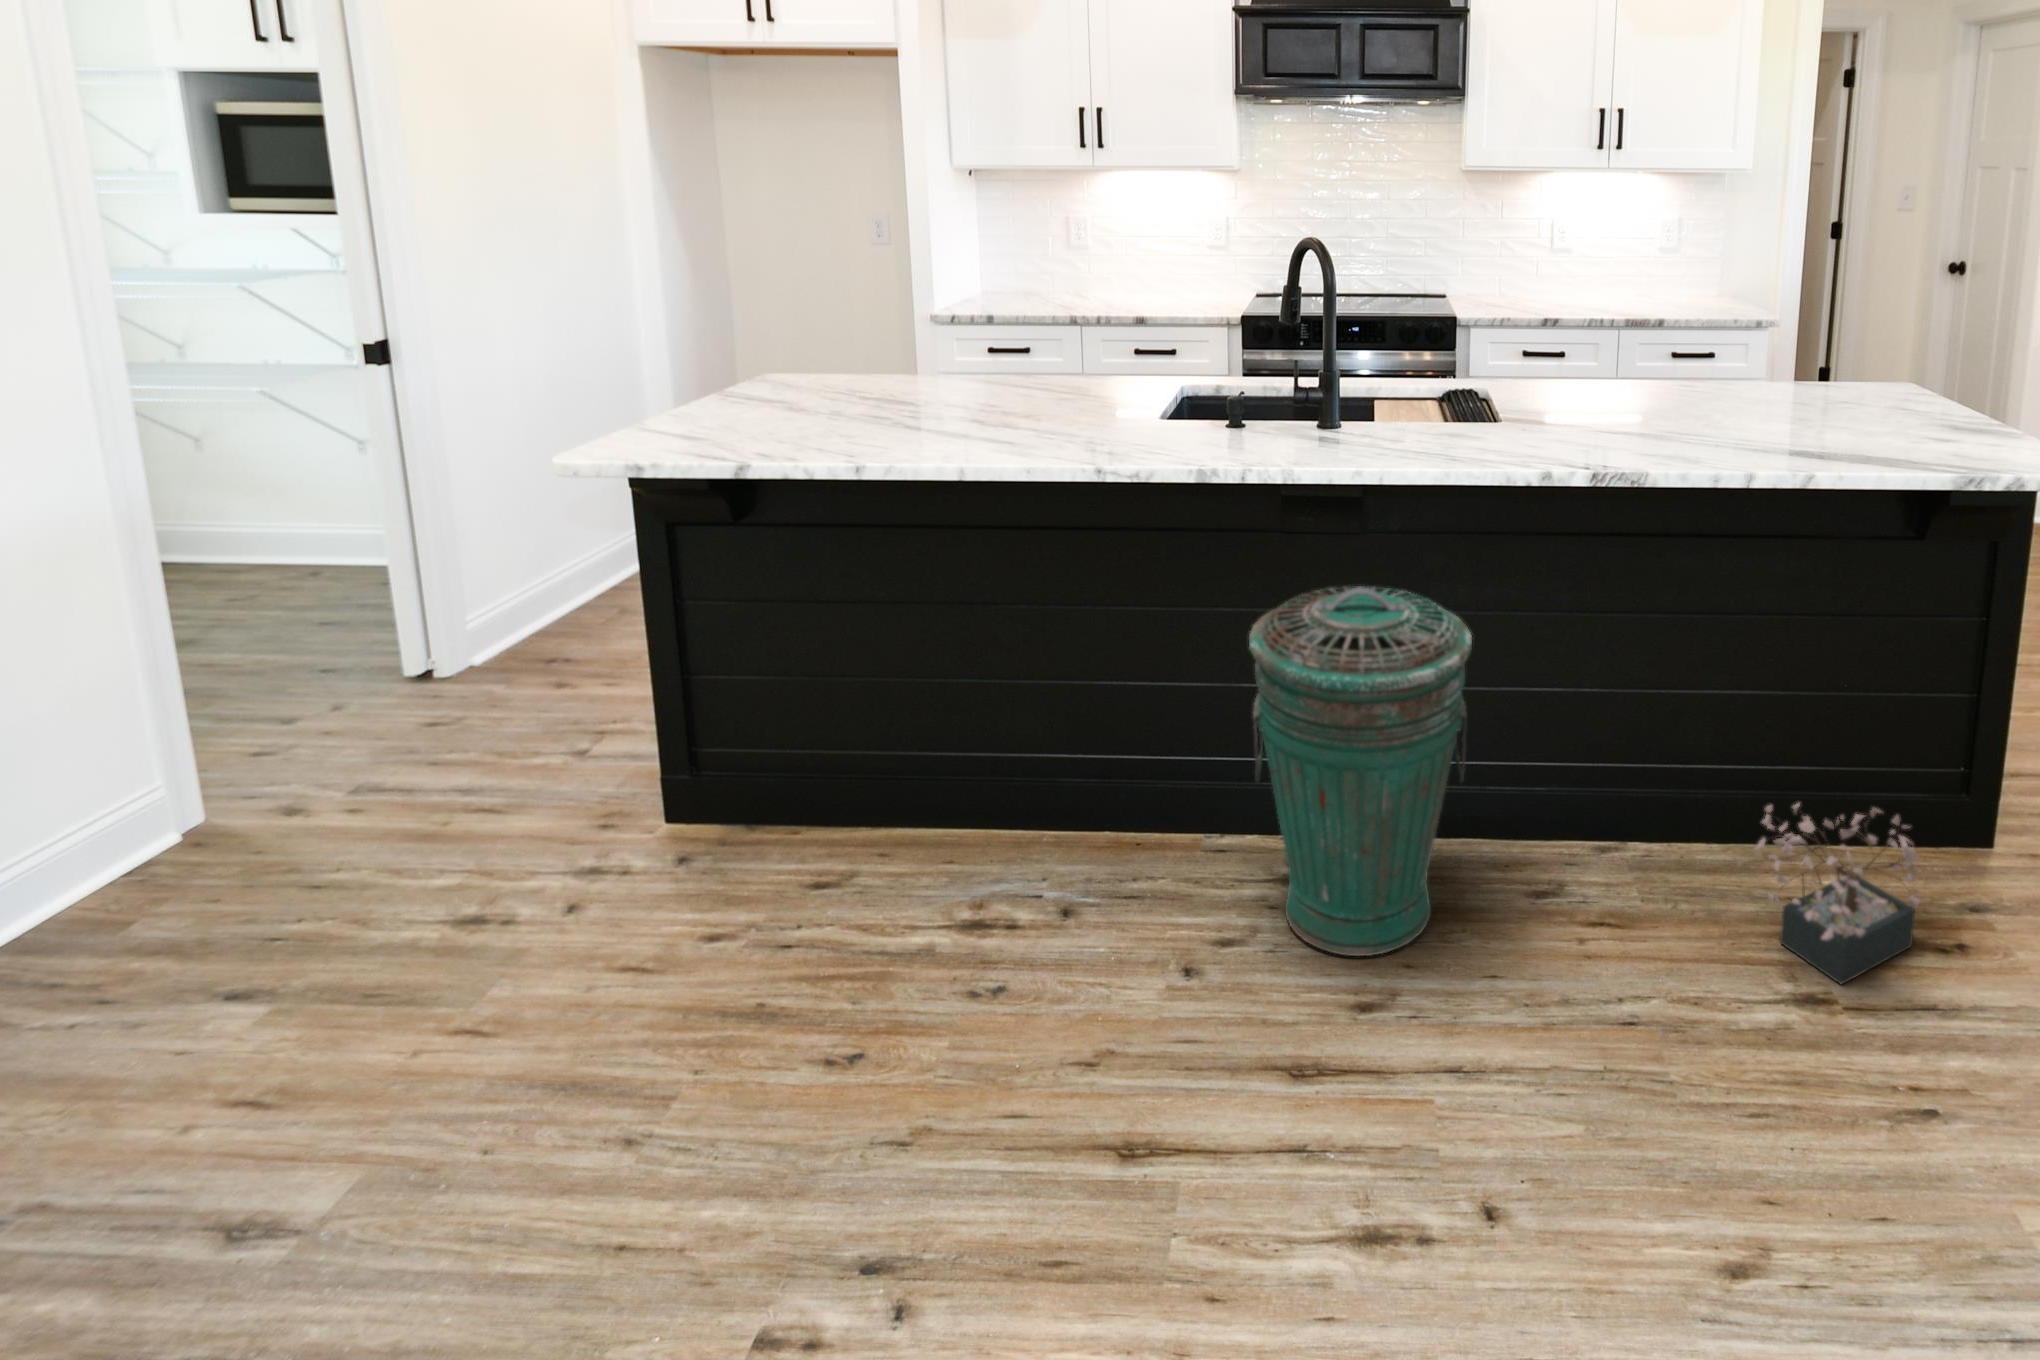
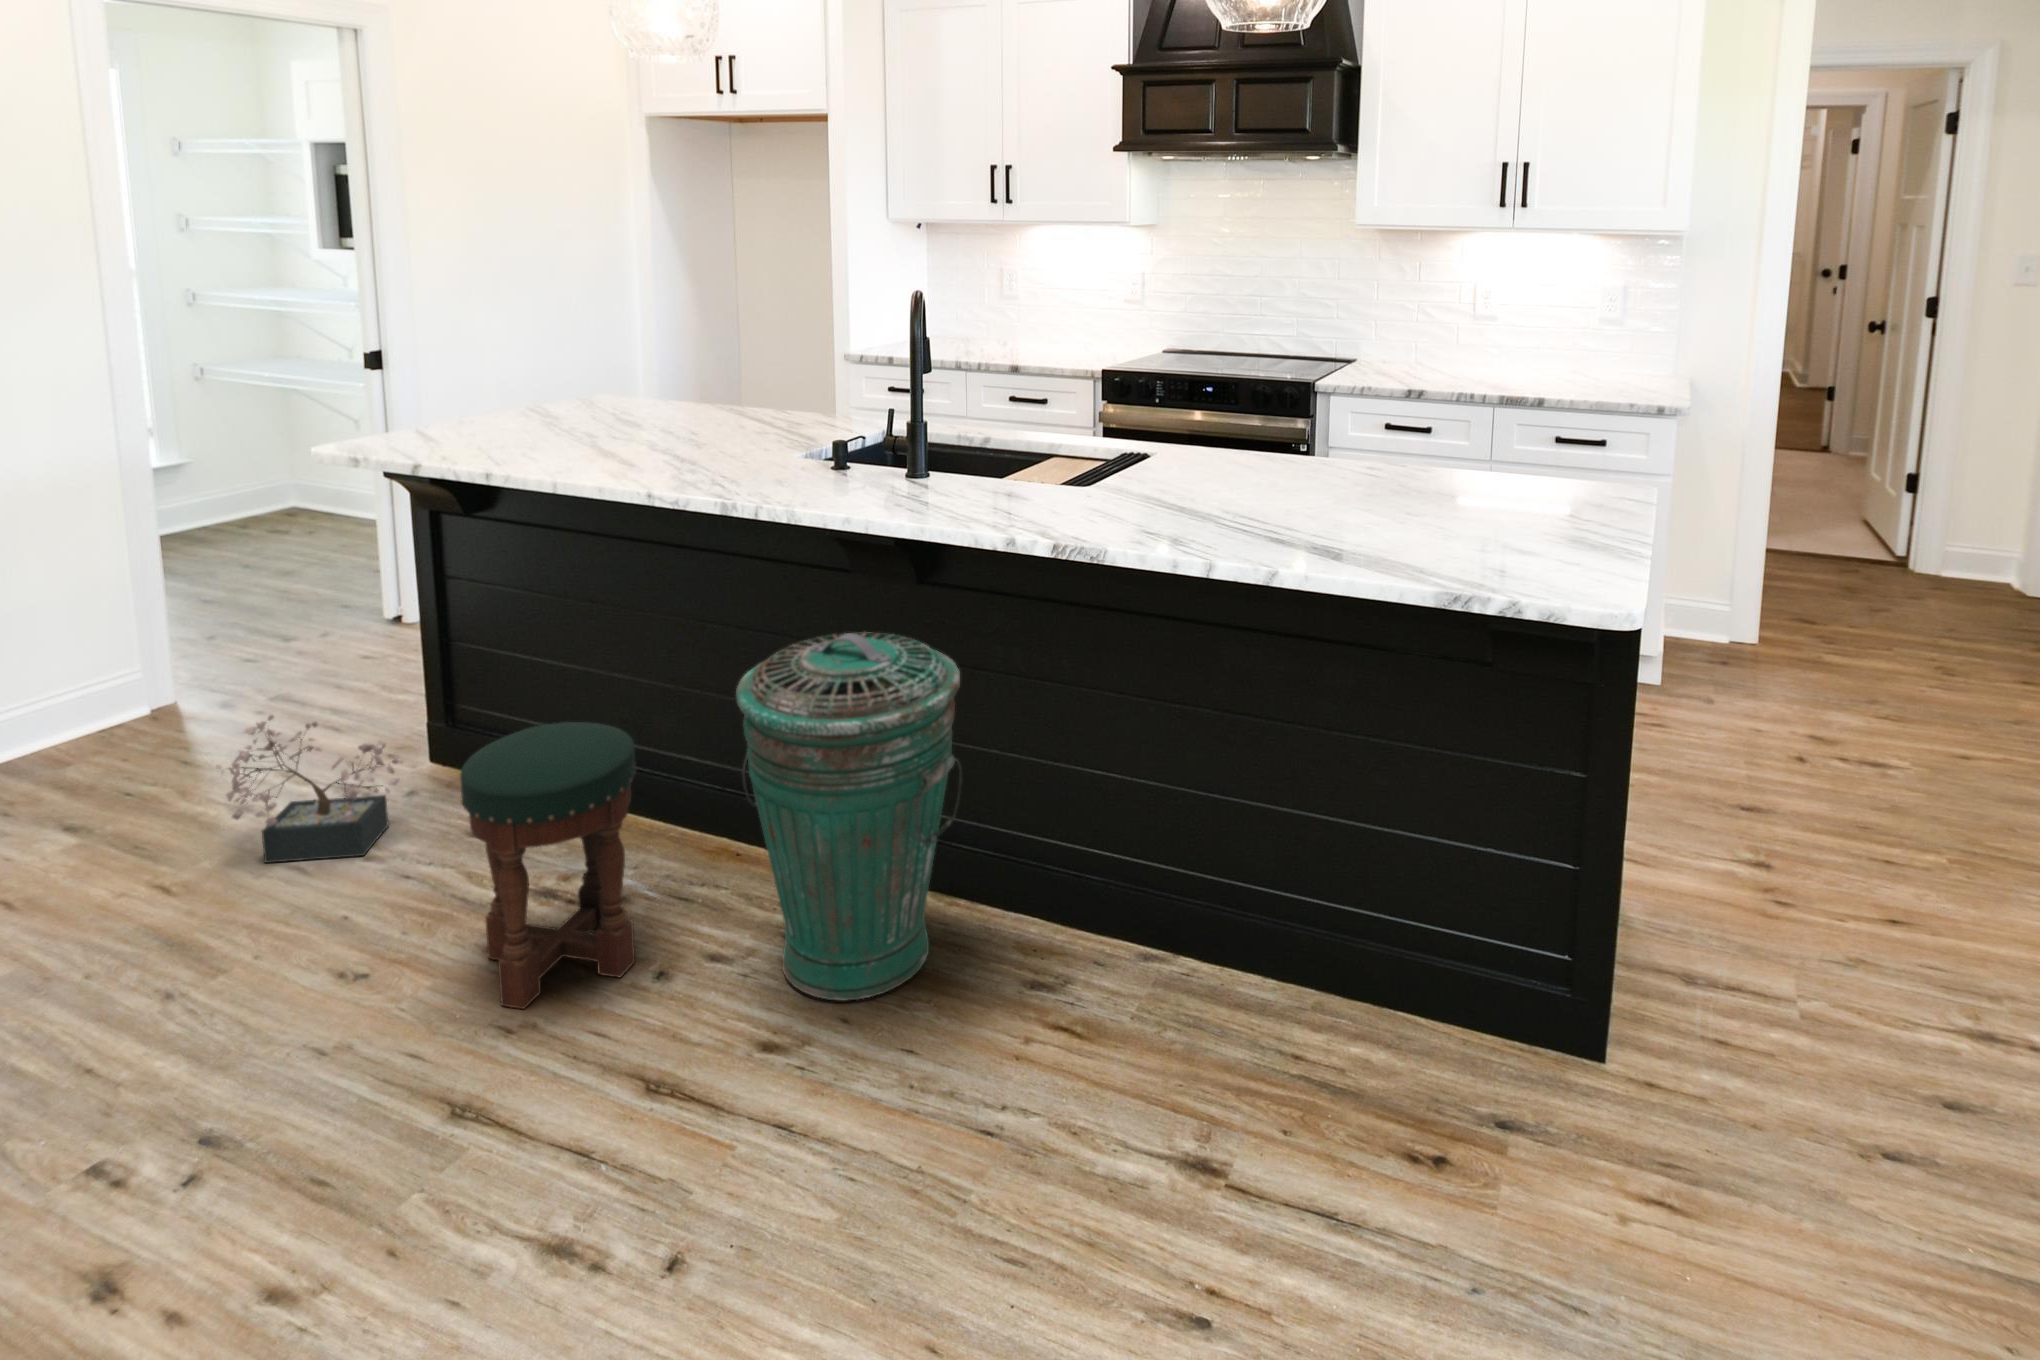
stool: none [959,729,1144,1054] -> present [460,722,636,1009]
decorative plant: present [1755,803,1921,984] -> present [217,715,403,863]

